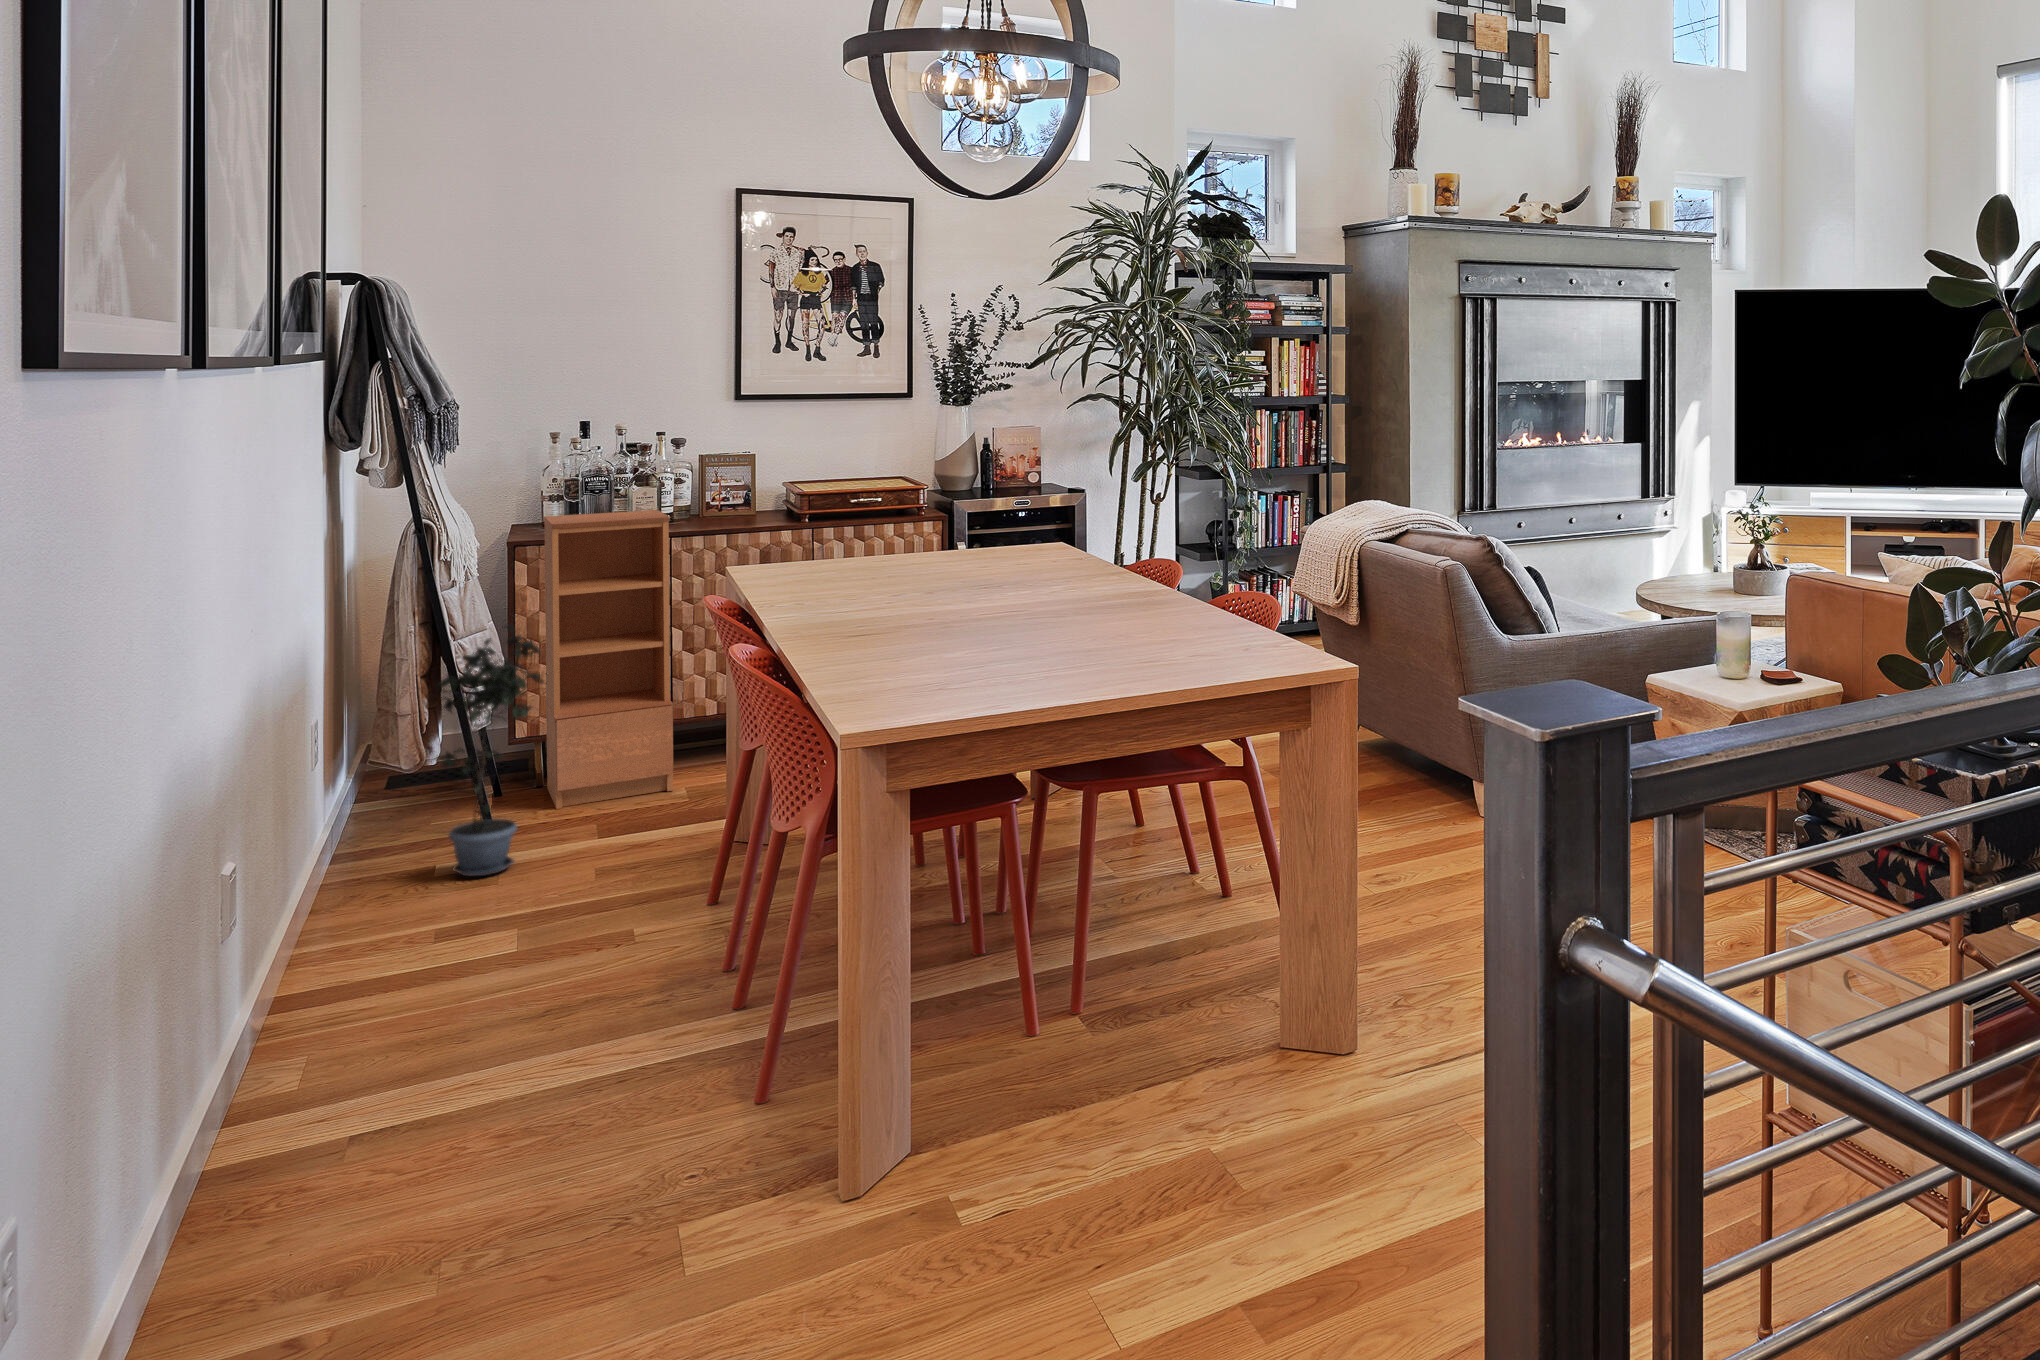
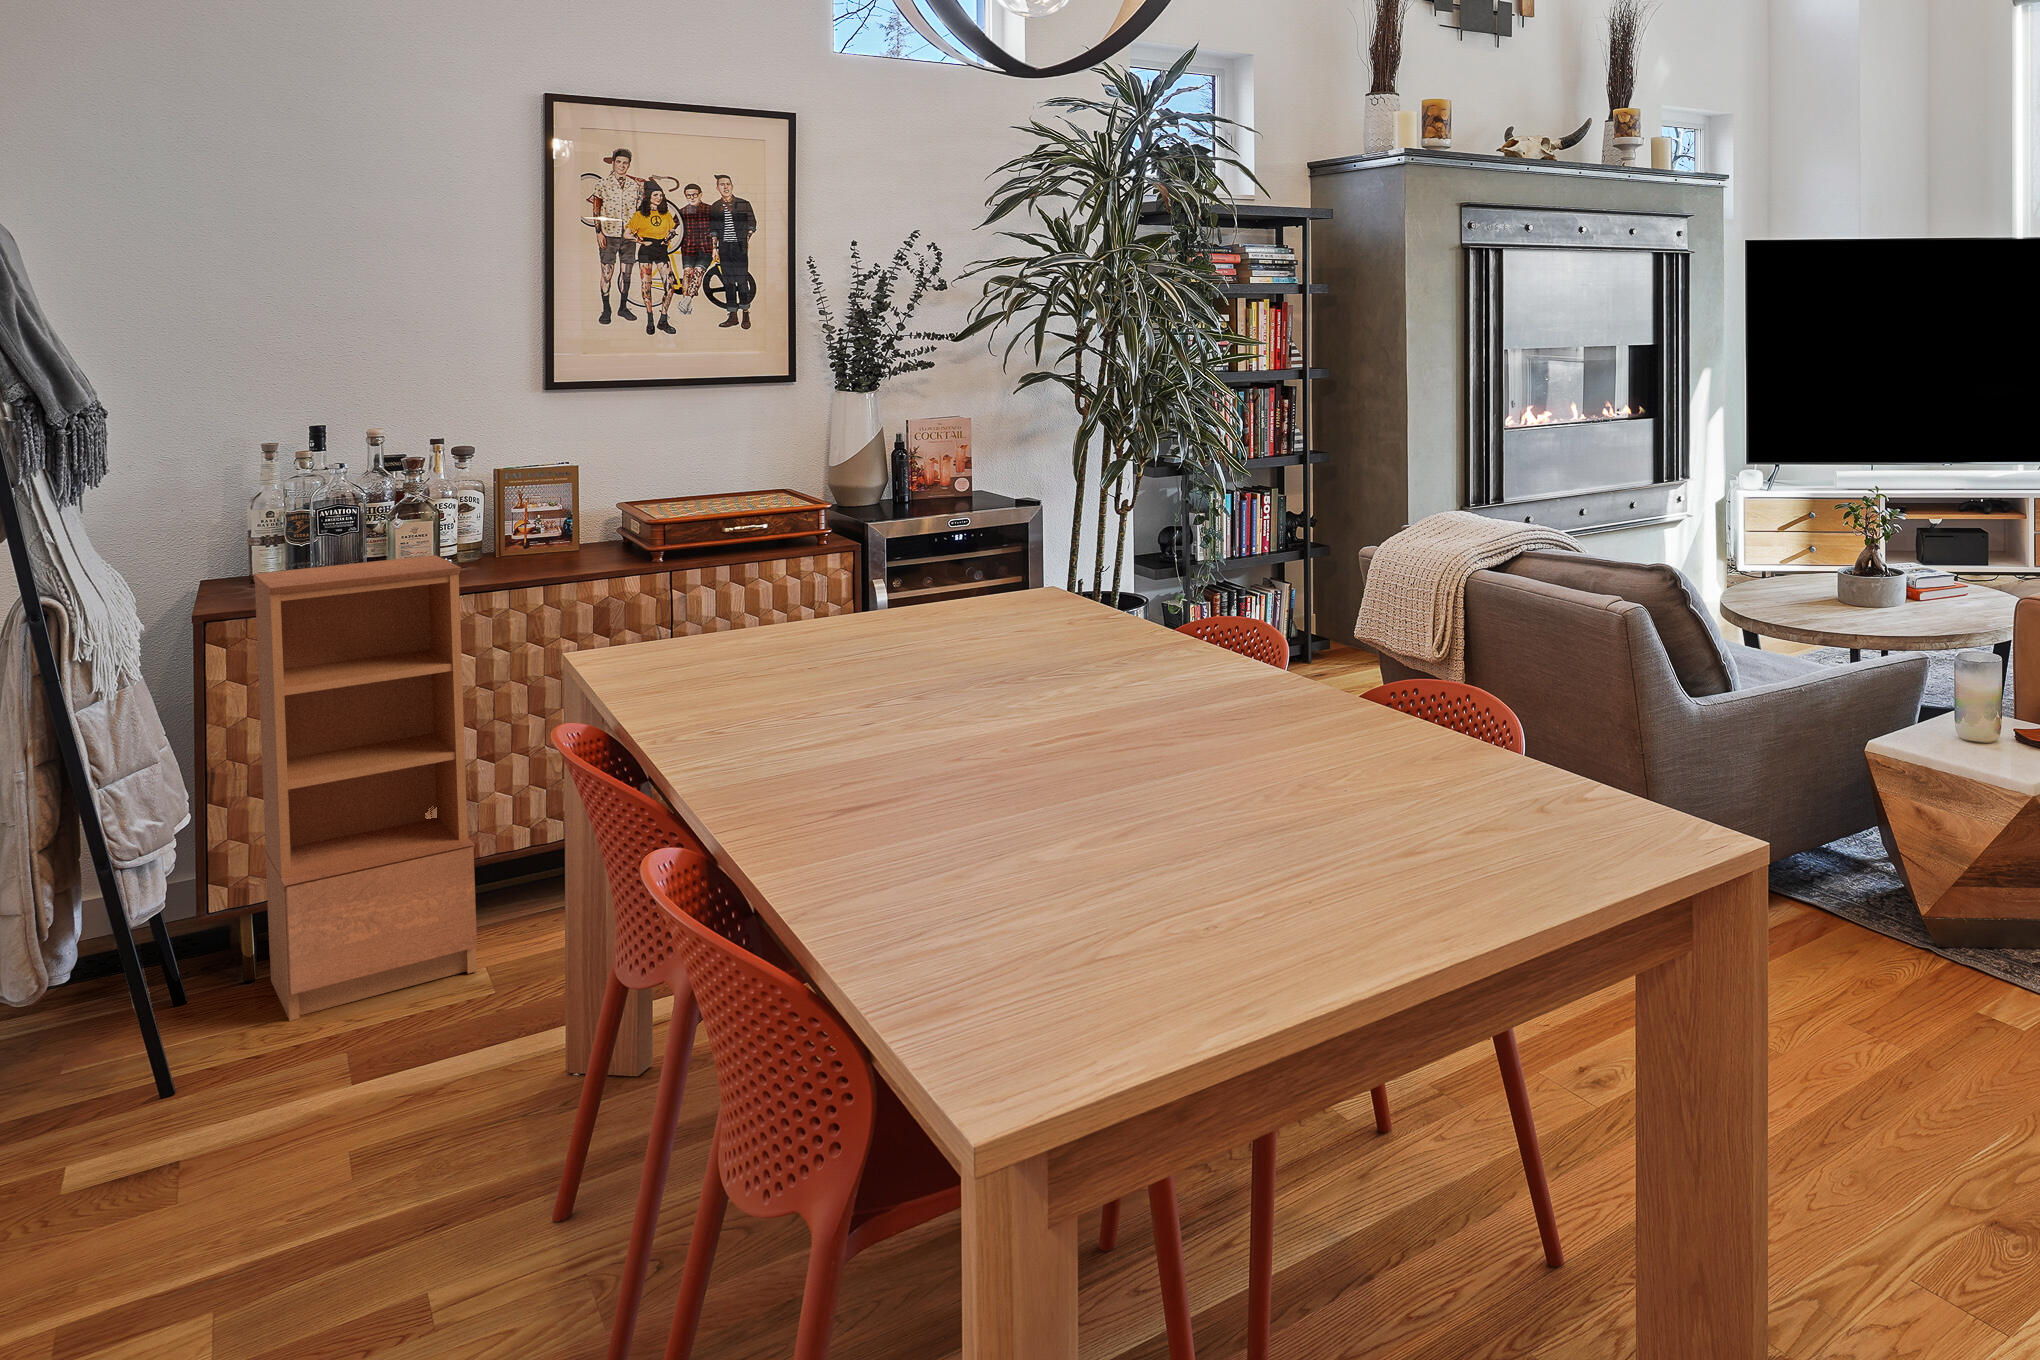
potted plant: present [431,625,547,876] -> none [46,761,280,1182]

